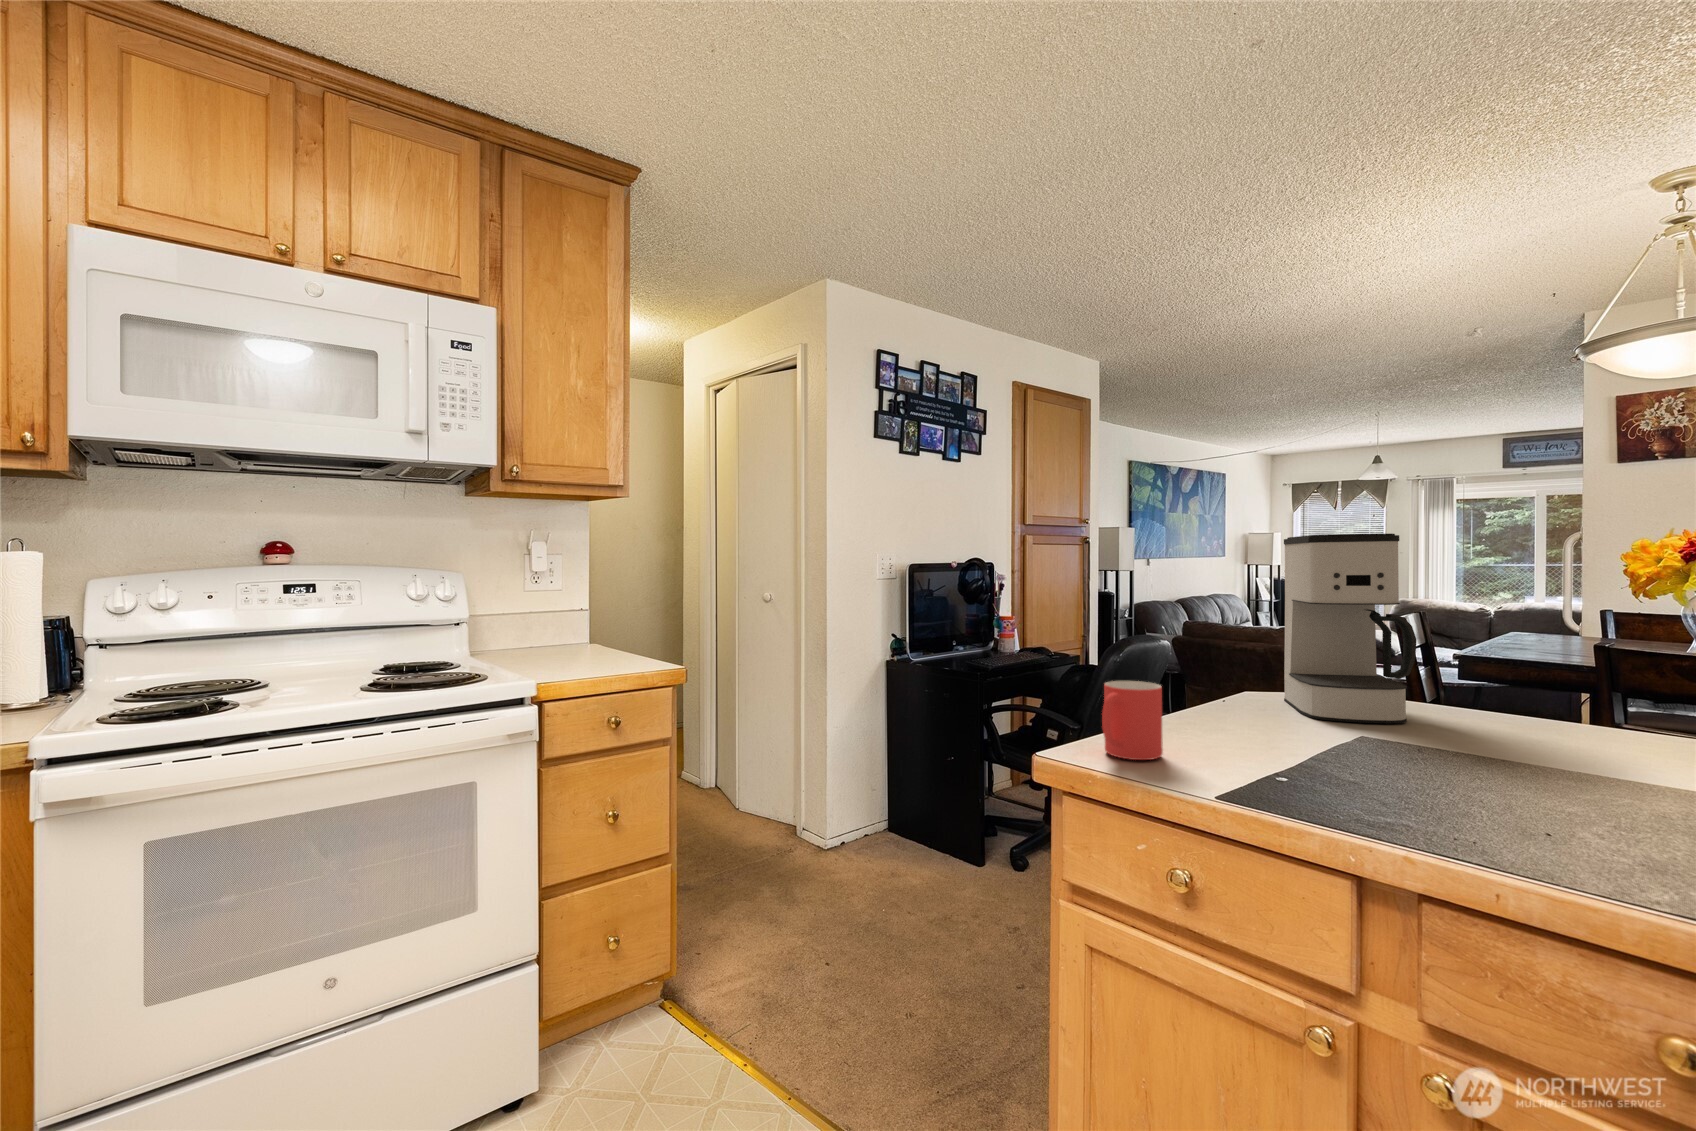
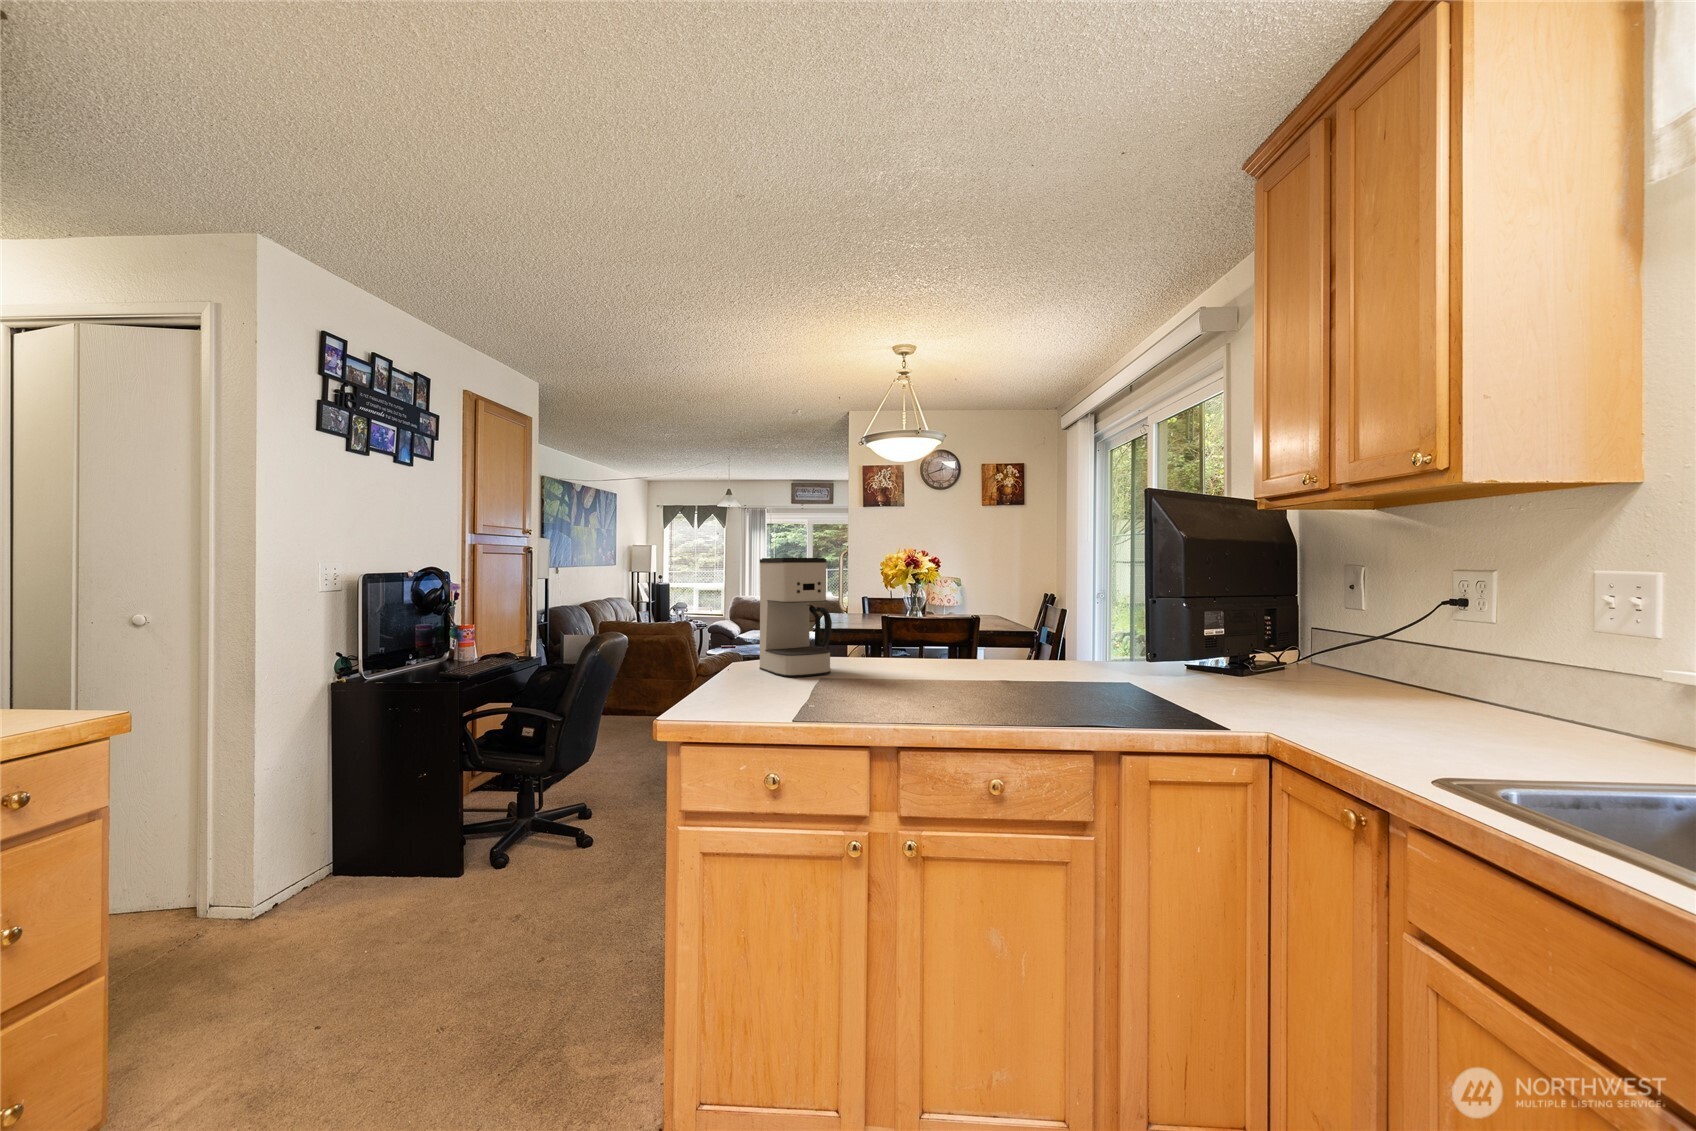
mug: present [1102,681,1163,760] -> none [698,661,736,716]

